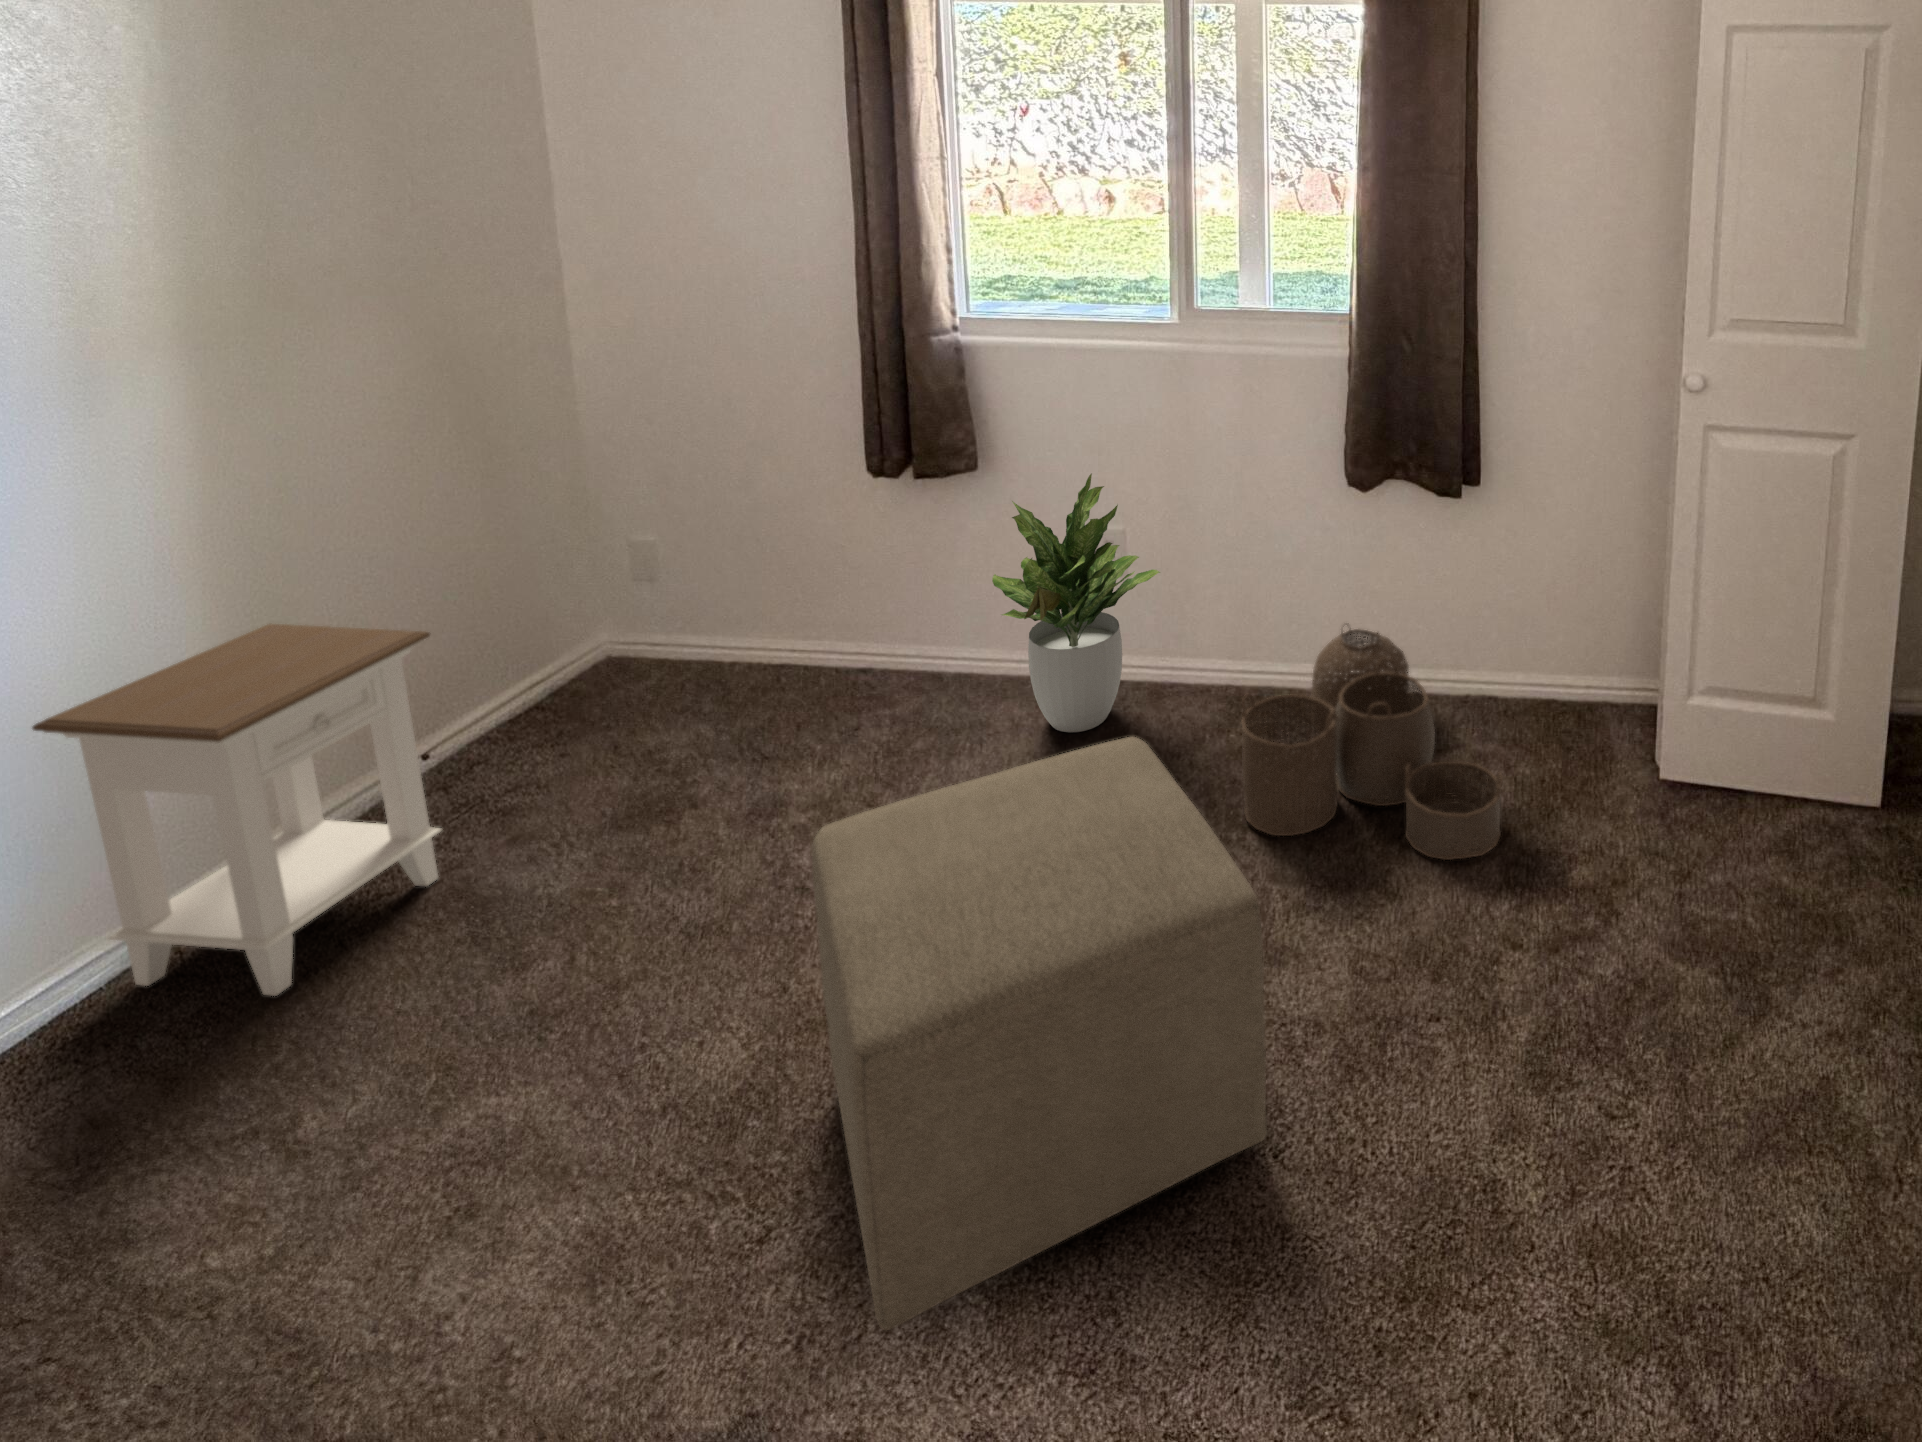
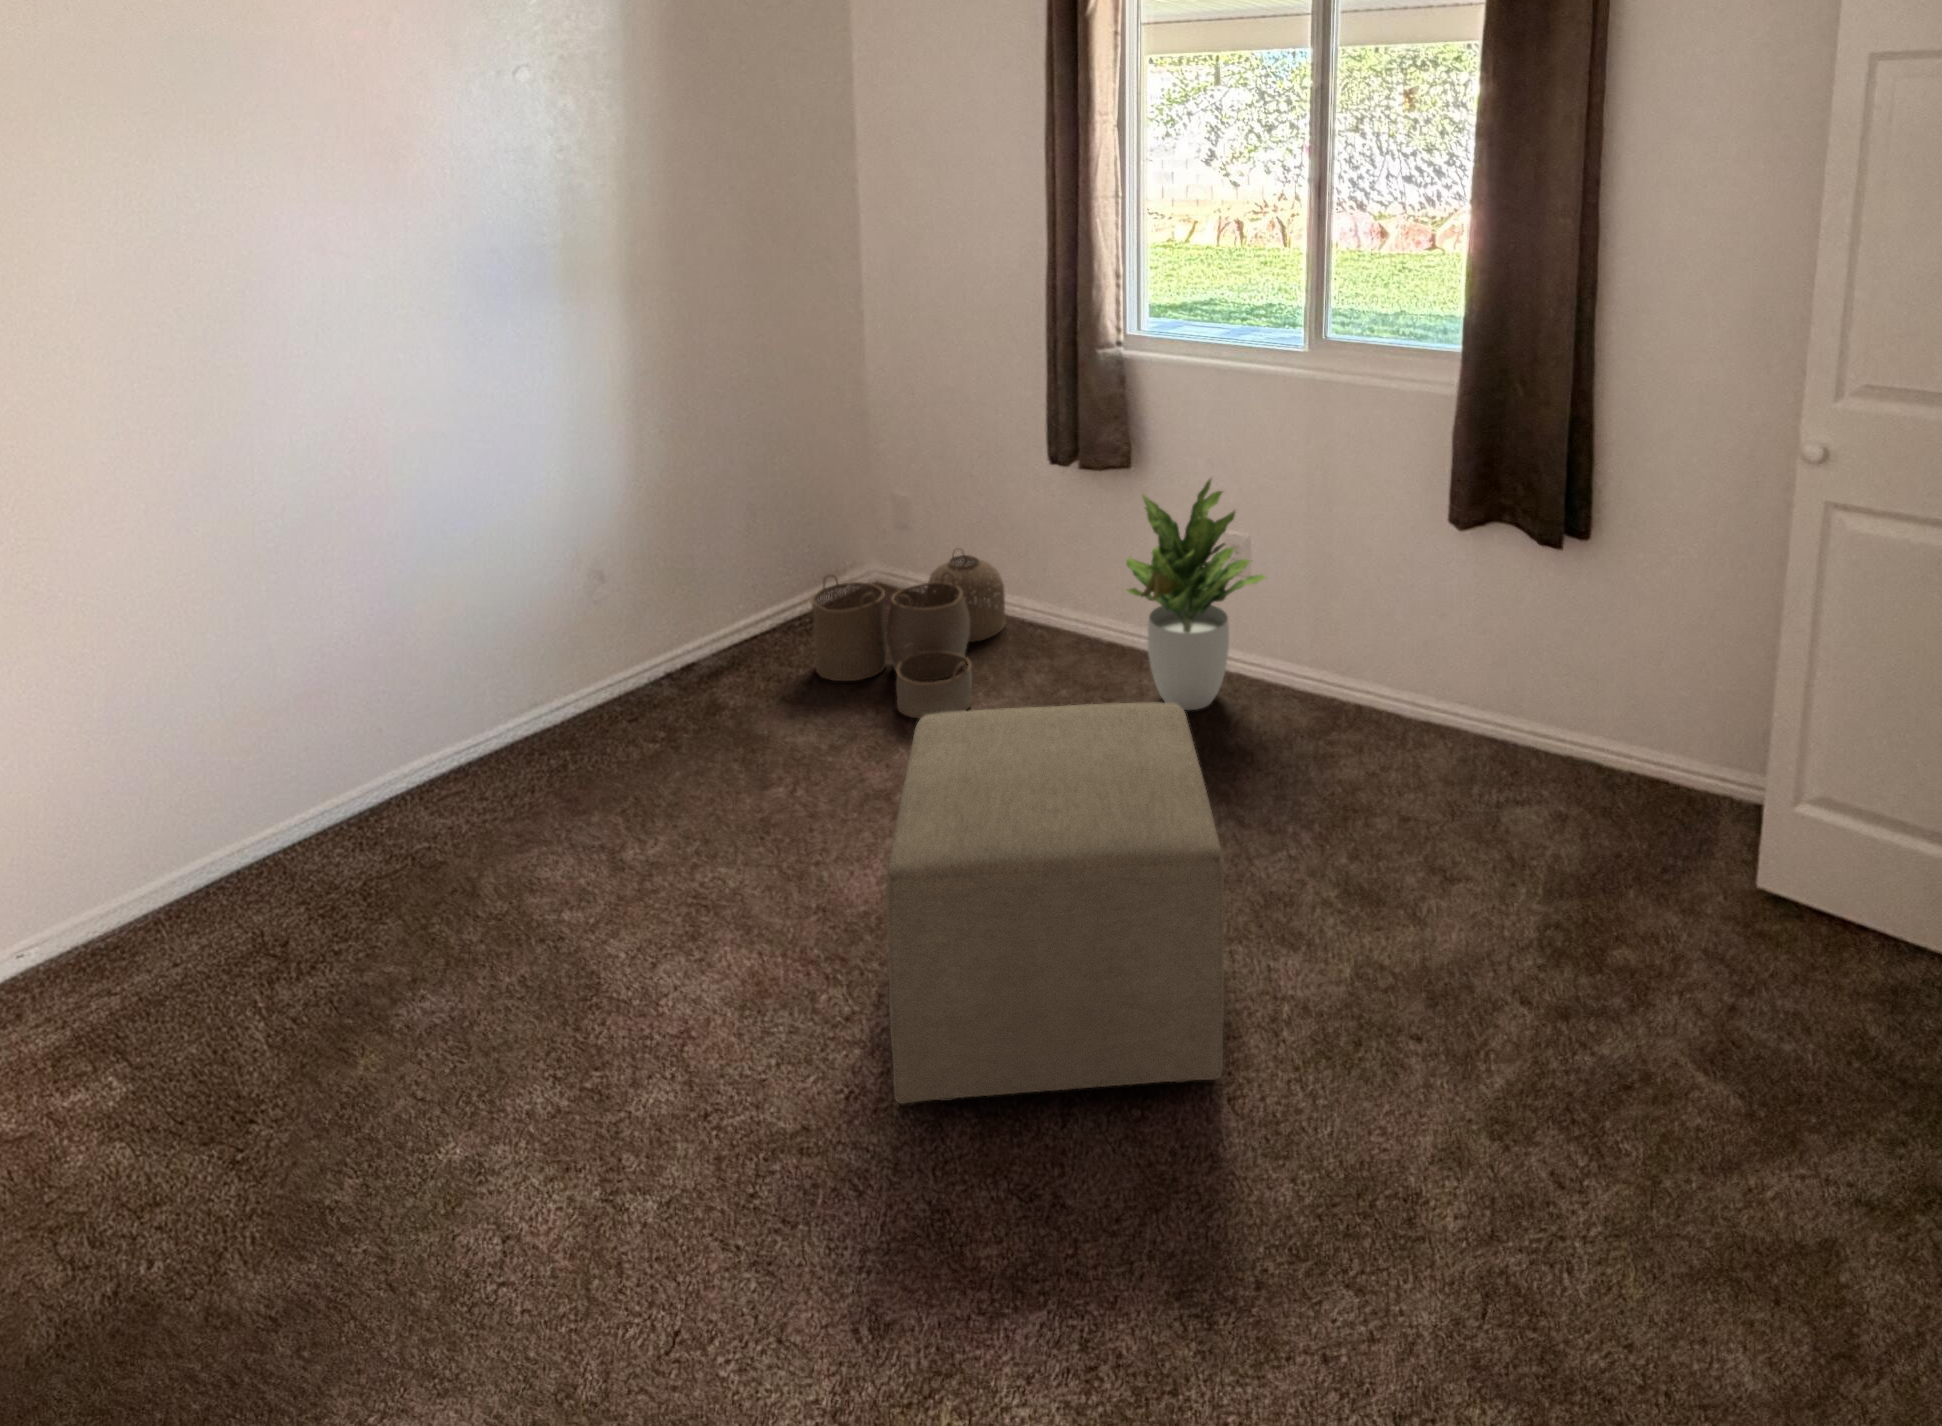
nightstand: present [32,624,442,996] -> none [525,507,734,761]
woven basket: present [1241,628,1503,860] -> present [811,554,1005,719]

